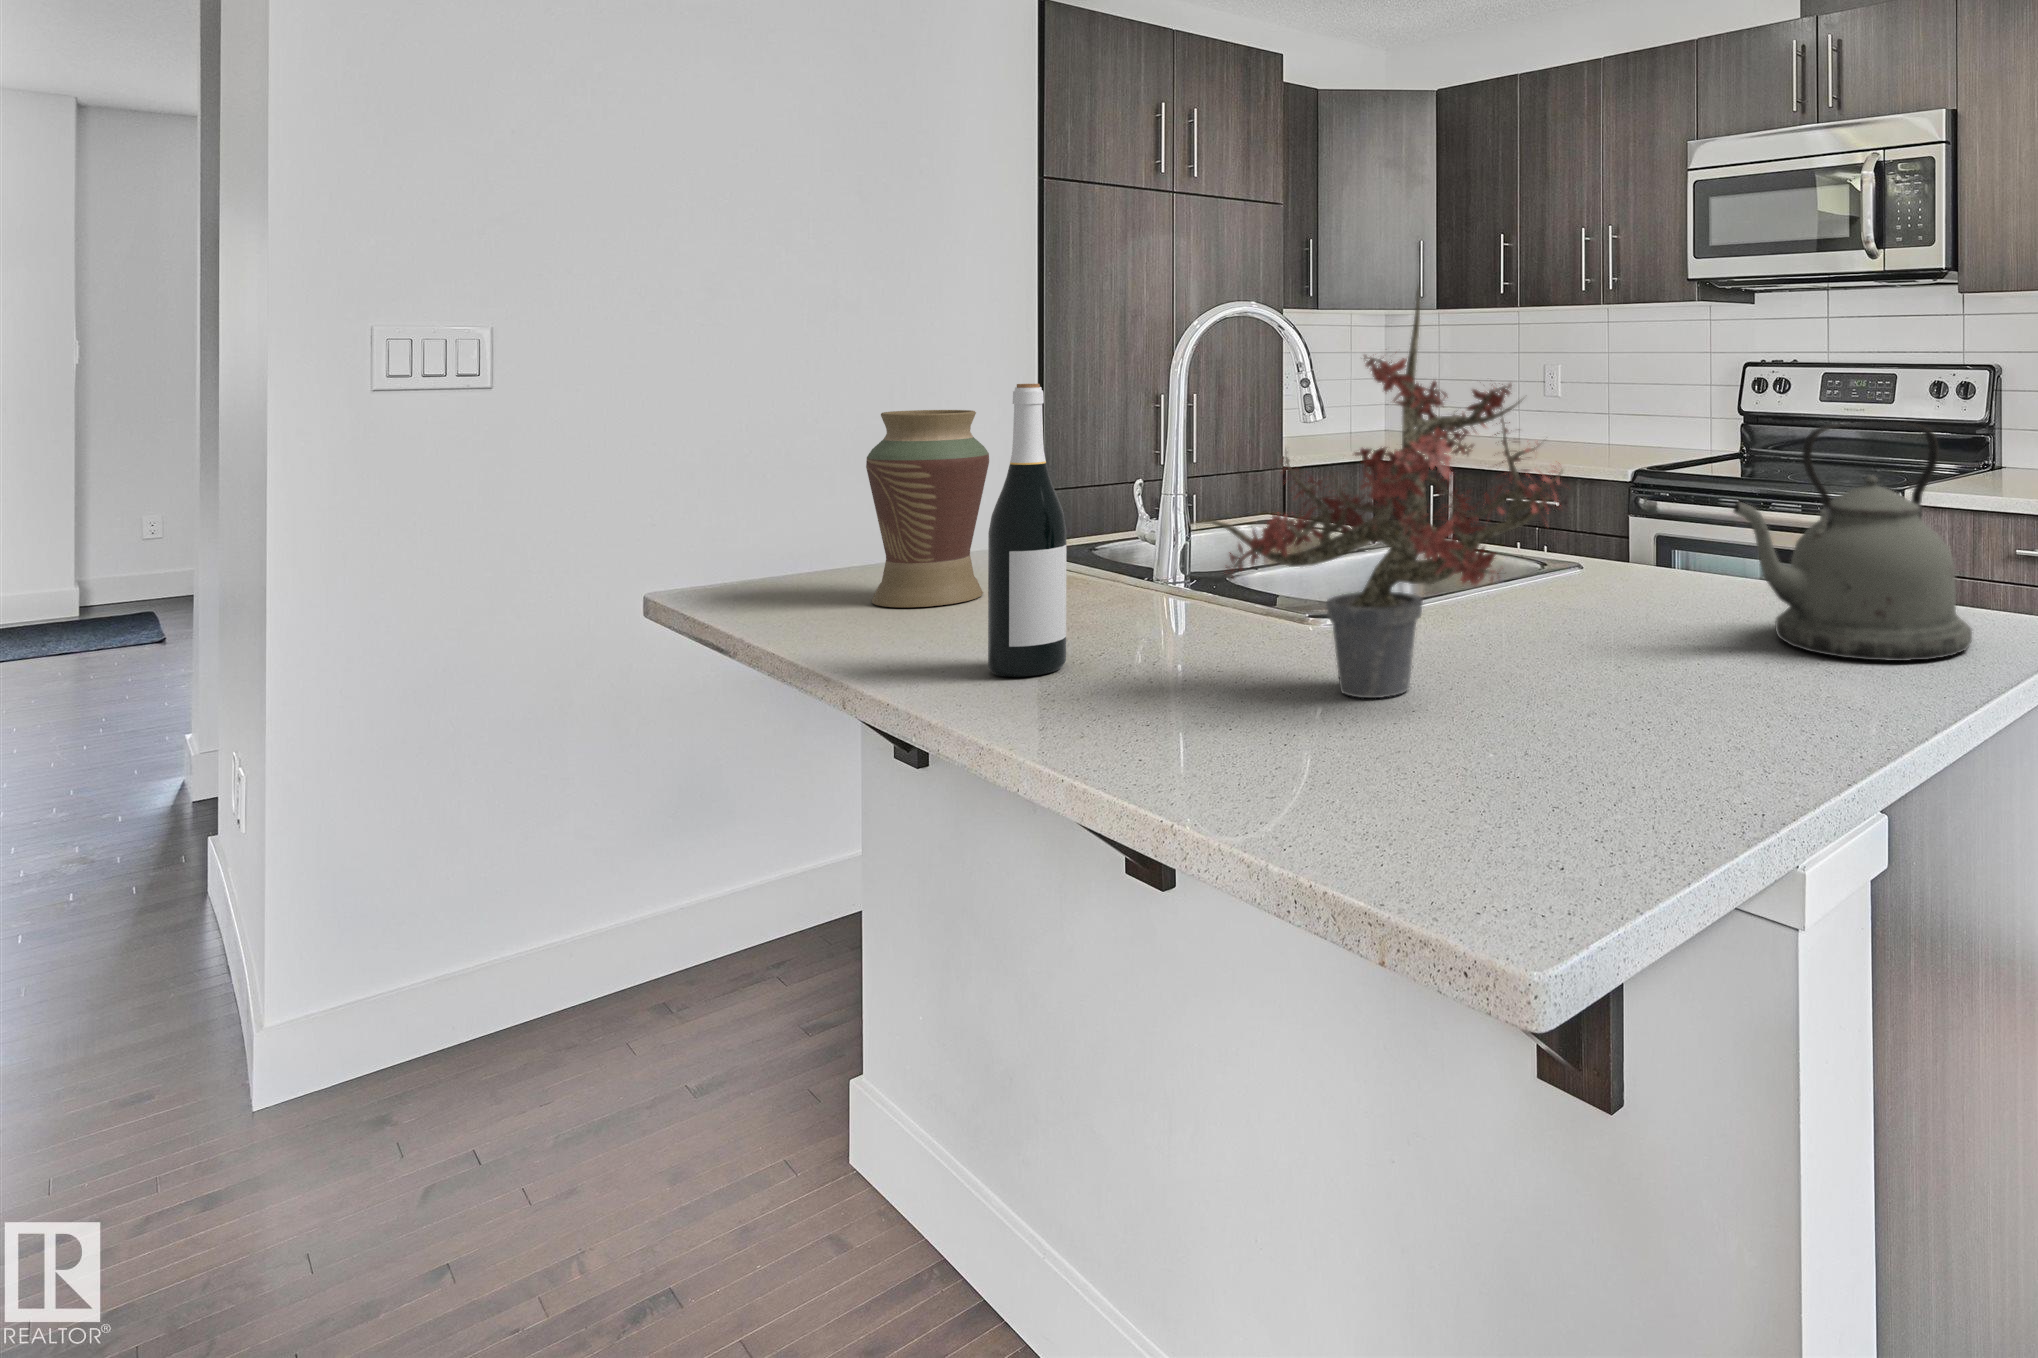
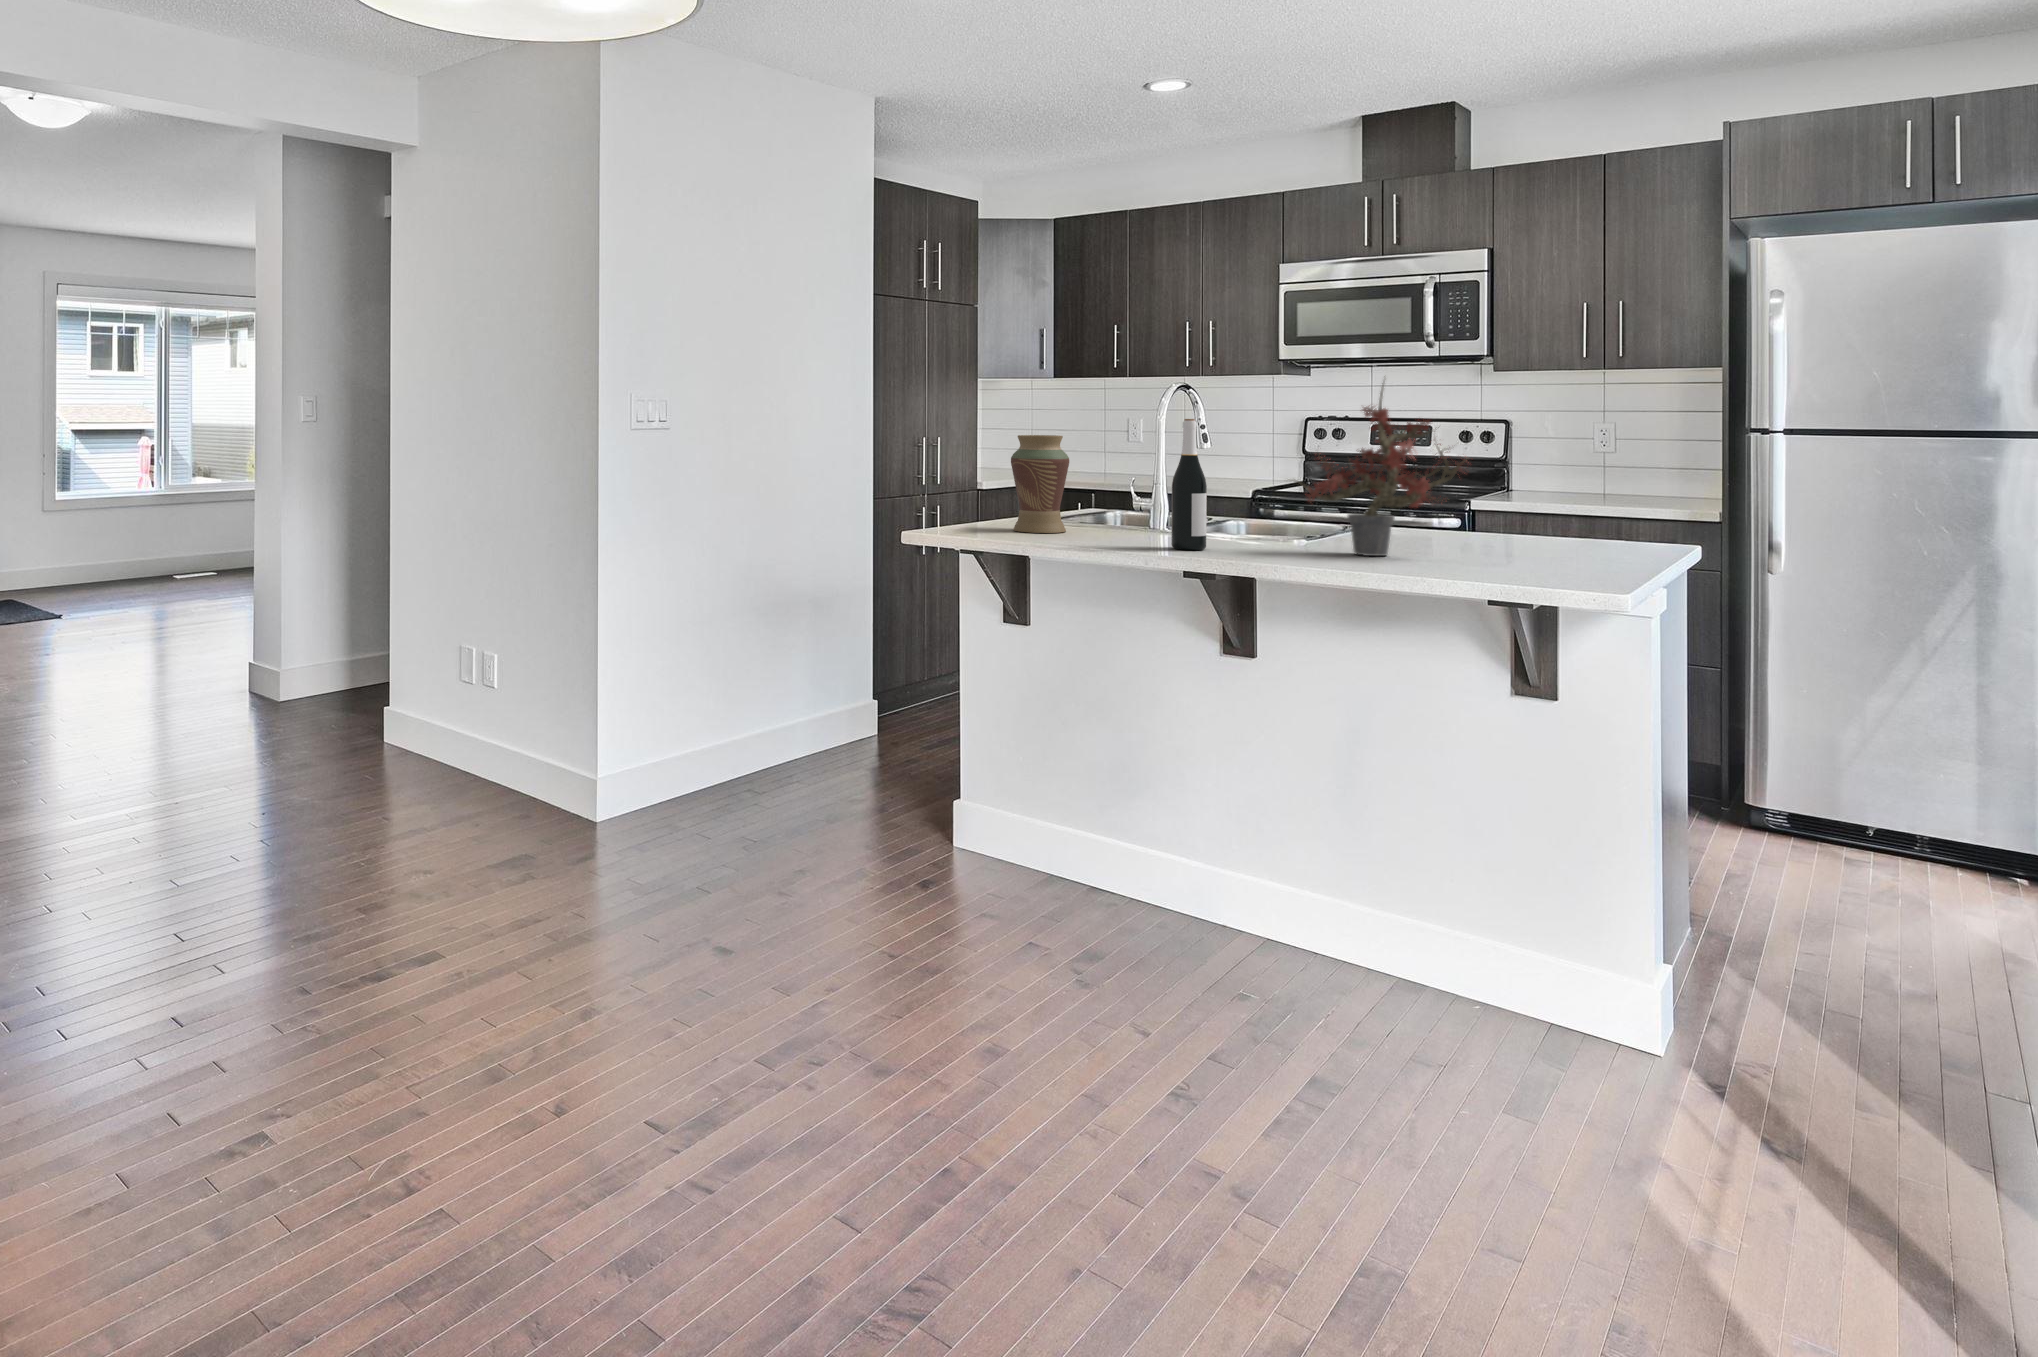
kettle: present [1734,422,1972,661] -> none [1511,441,1628,551]

